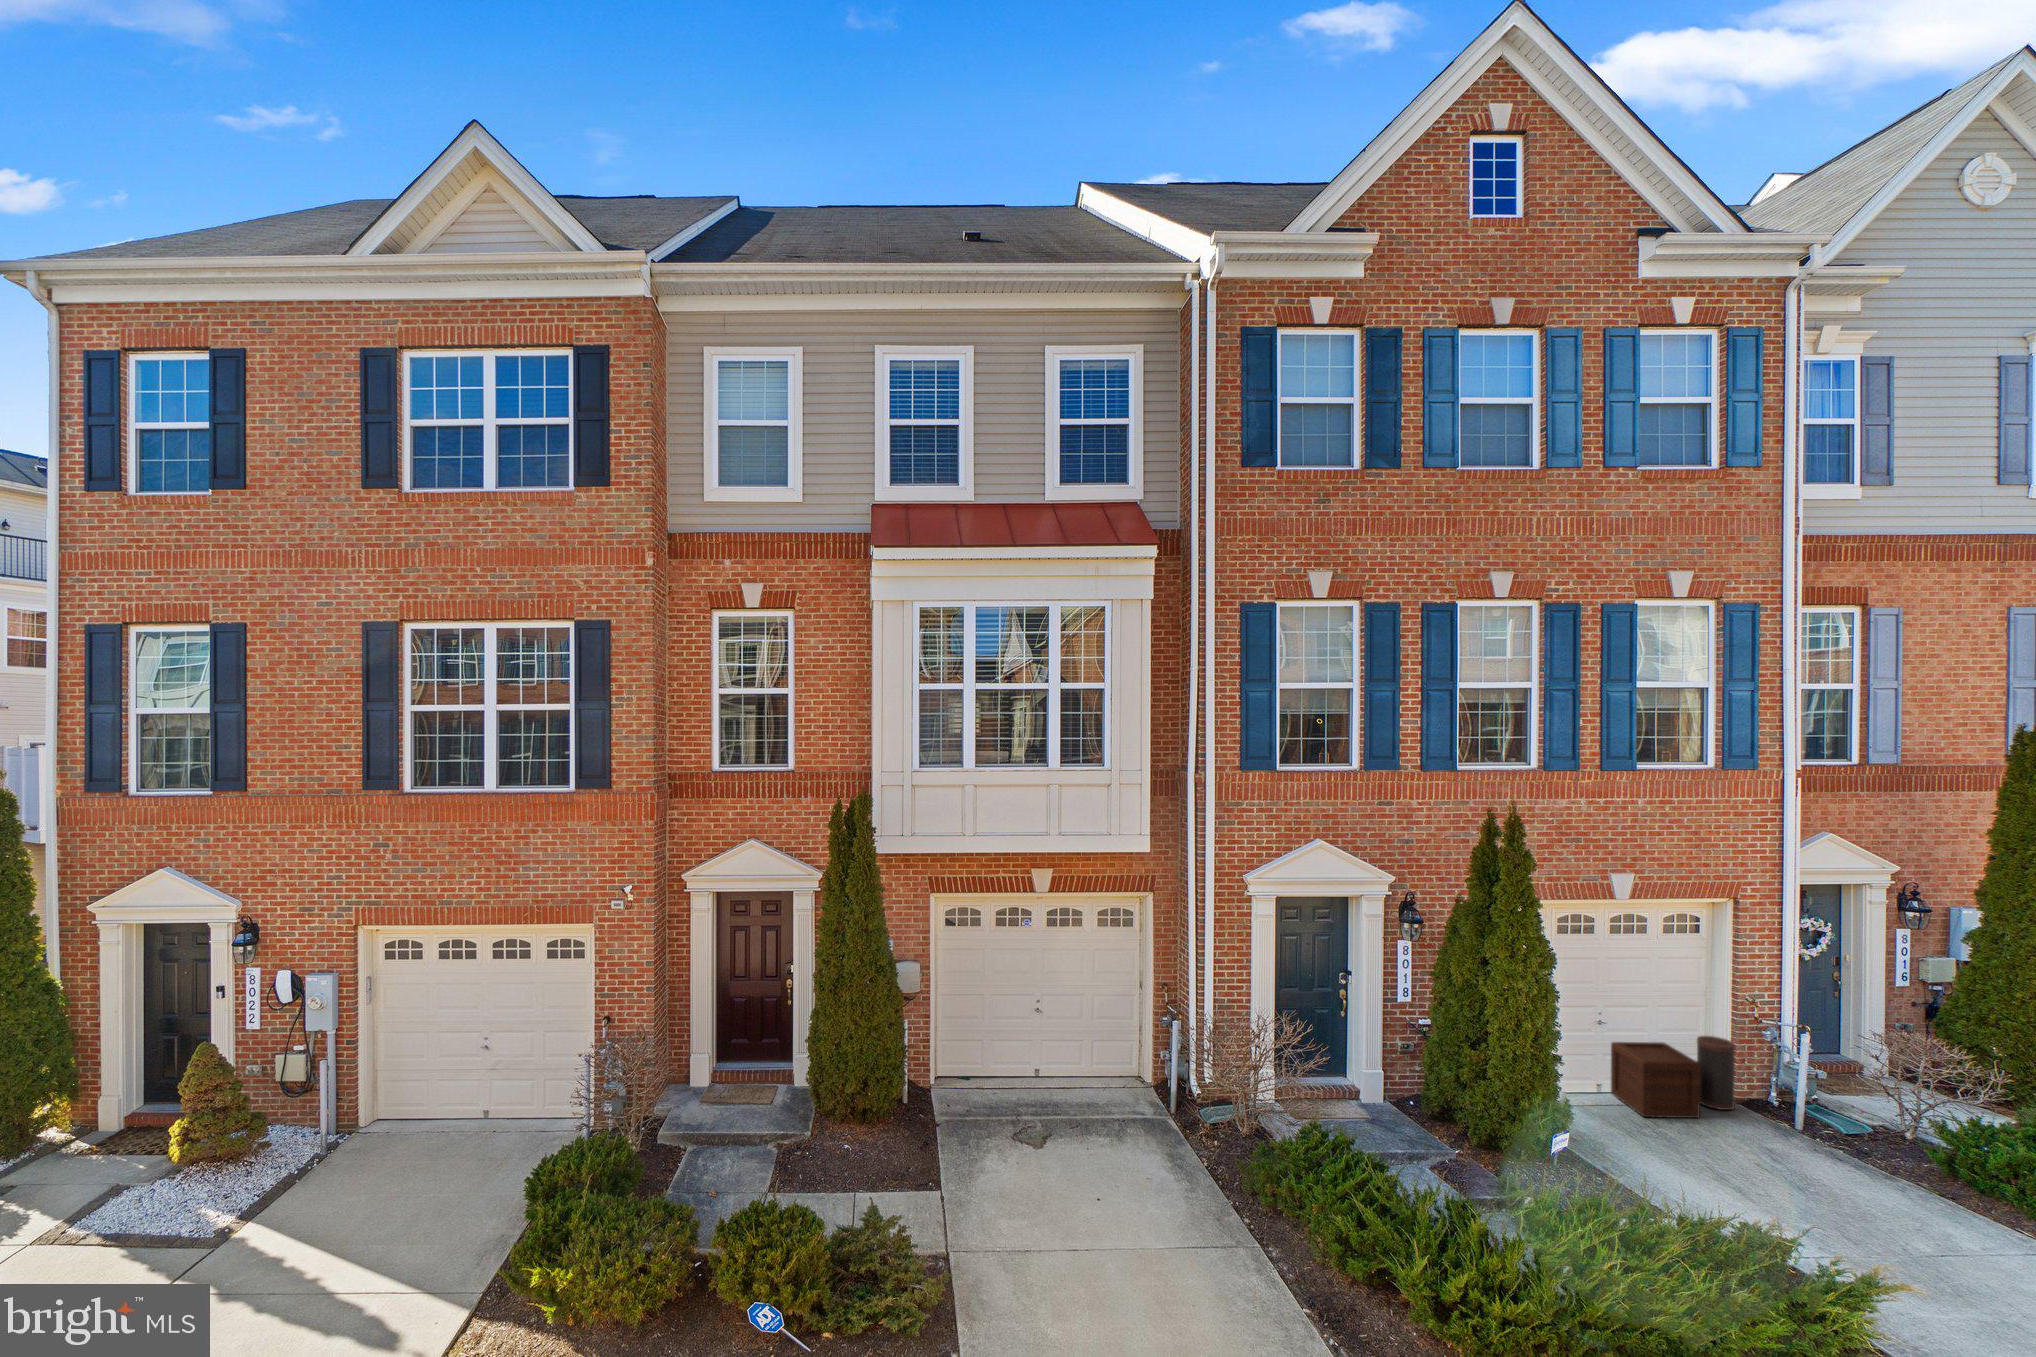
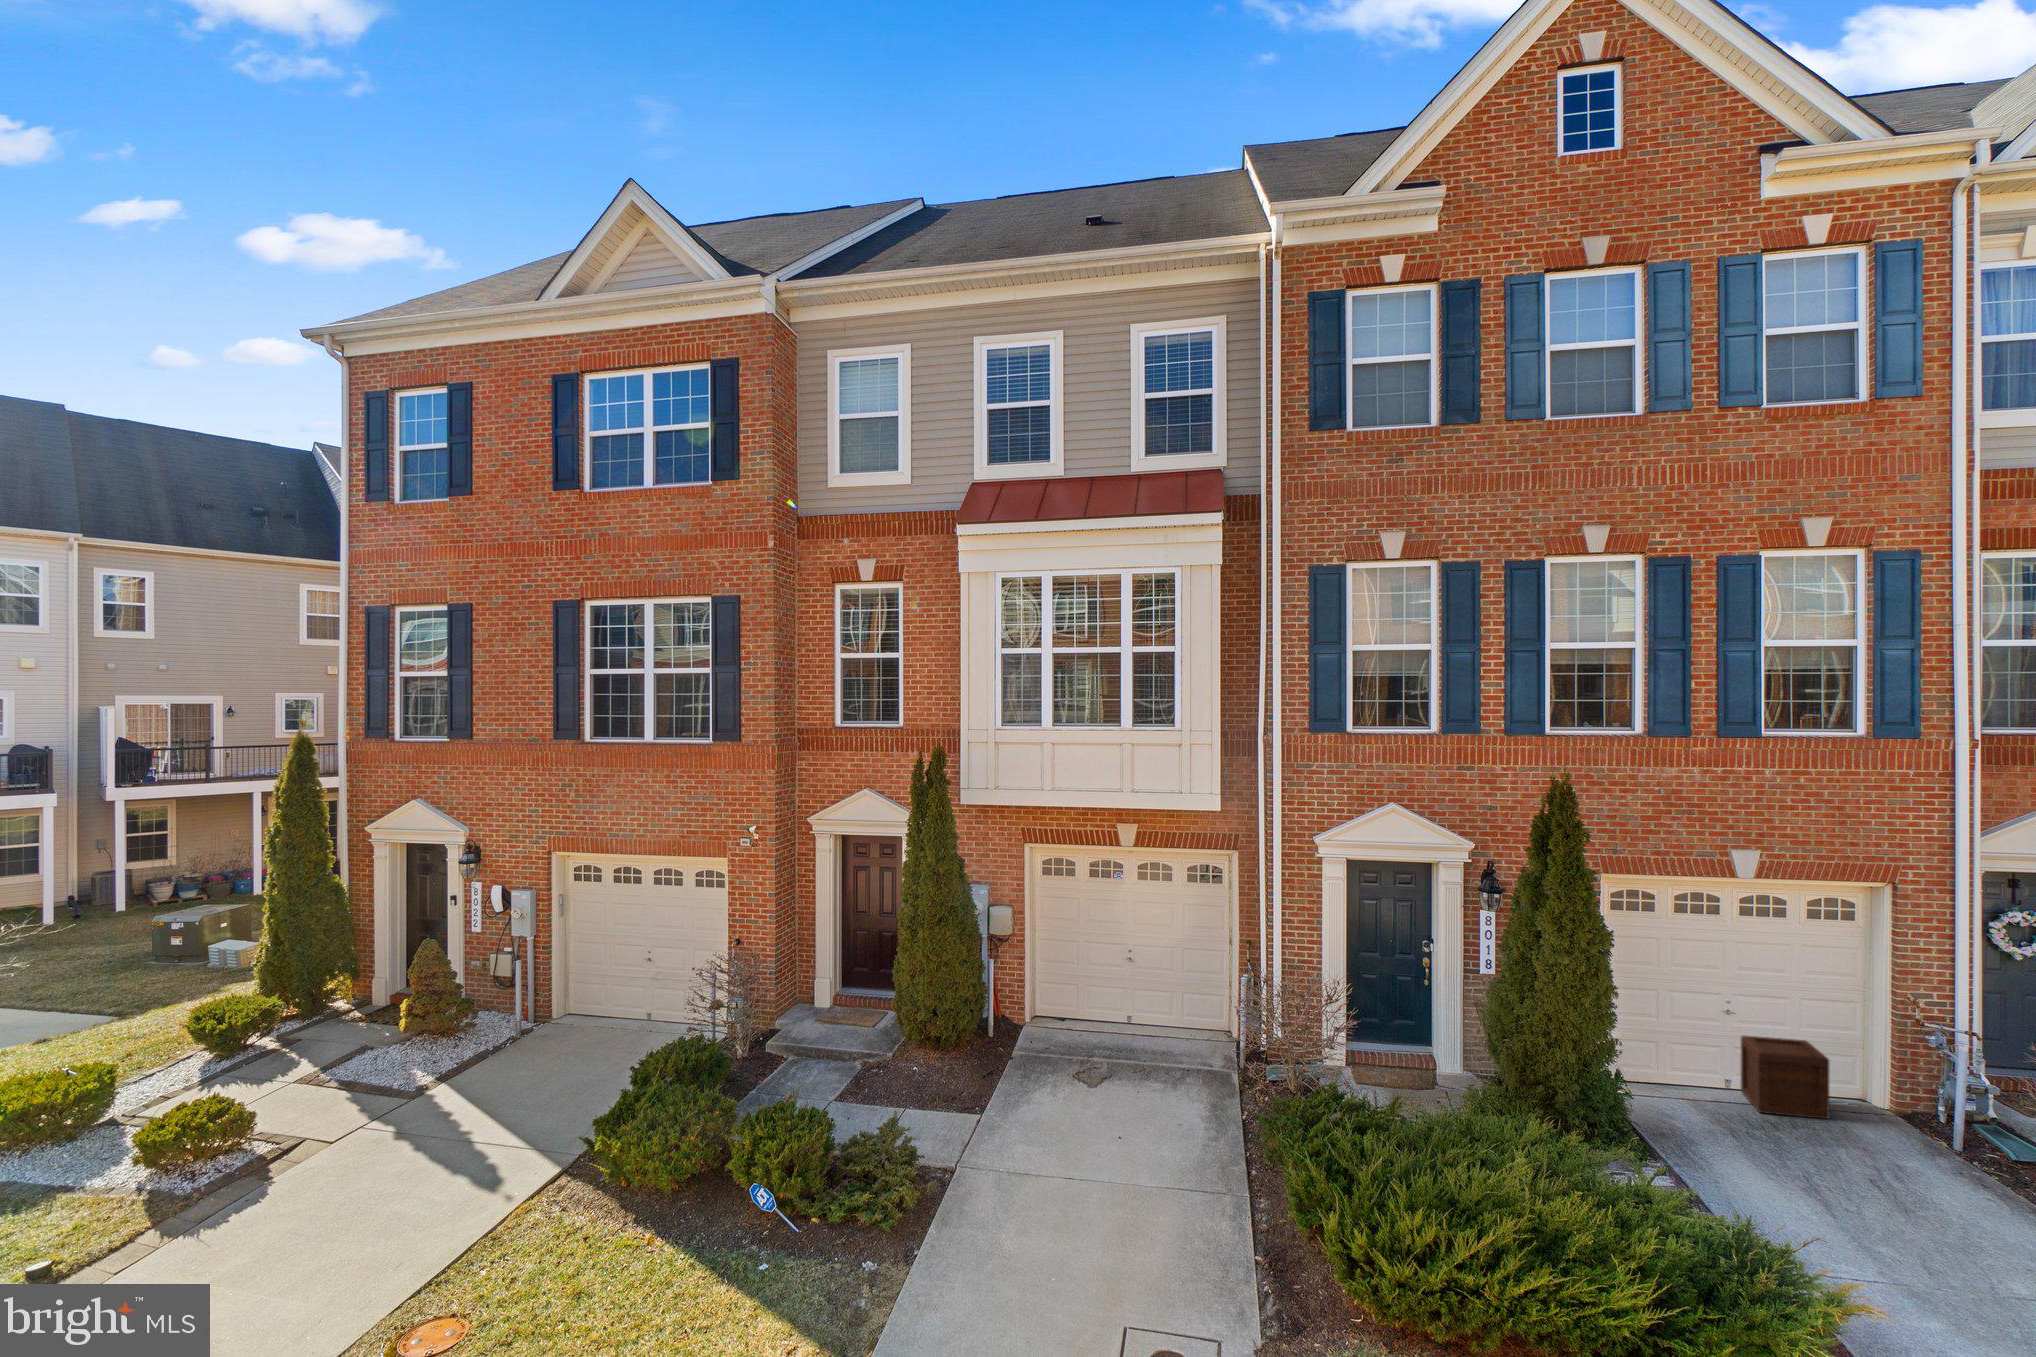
trash can: present [1697,1036,1735,1110] -> none [1841,1035,1885,1117]

